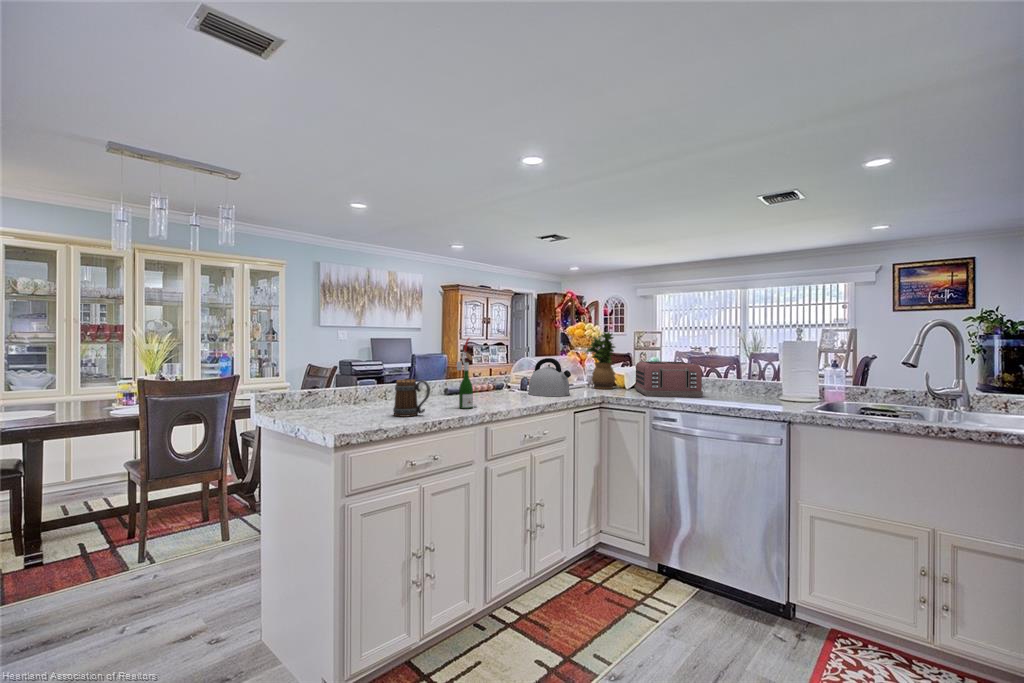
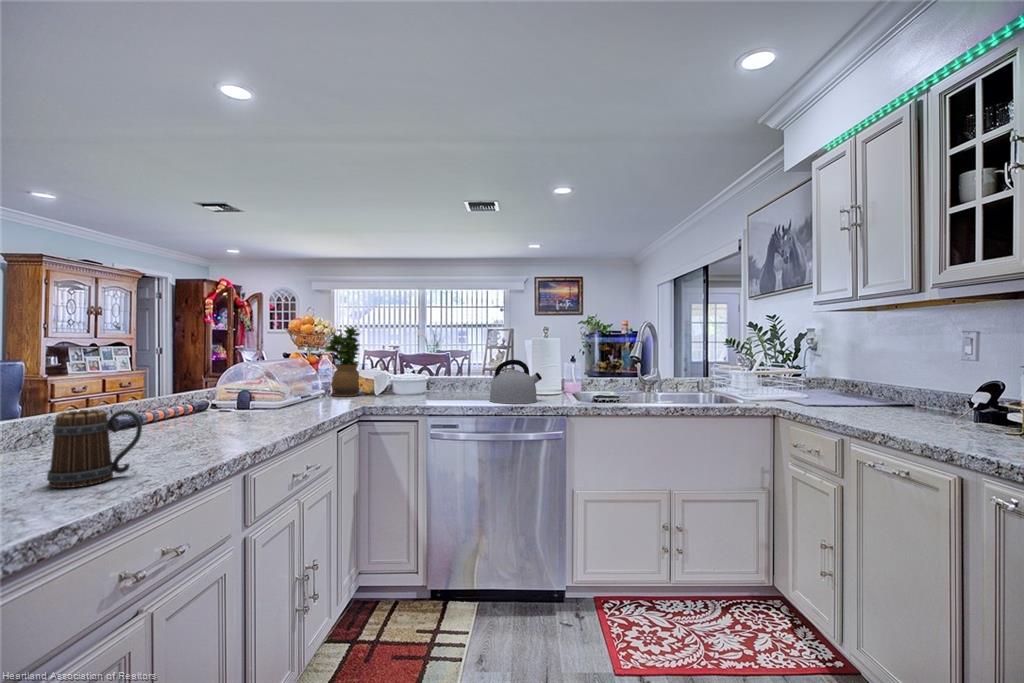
wine bottle: present [457,338,477,409] -> none [176,331,214,450]
kettle: present [528,358,571,396] -> present [489,360,542,404]
toaster: present [635,361,703,397] -> none [386,360,467,401]

